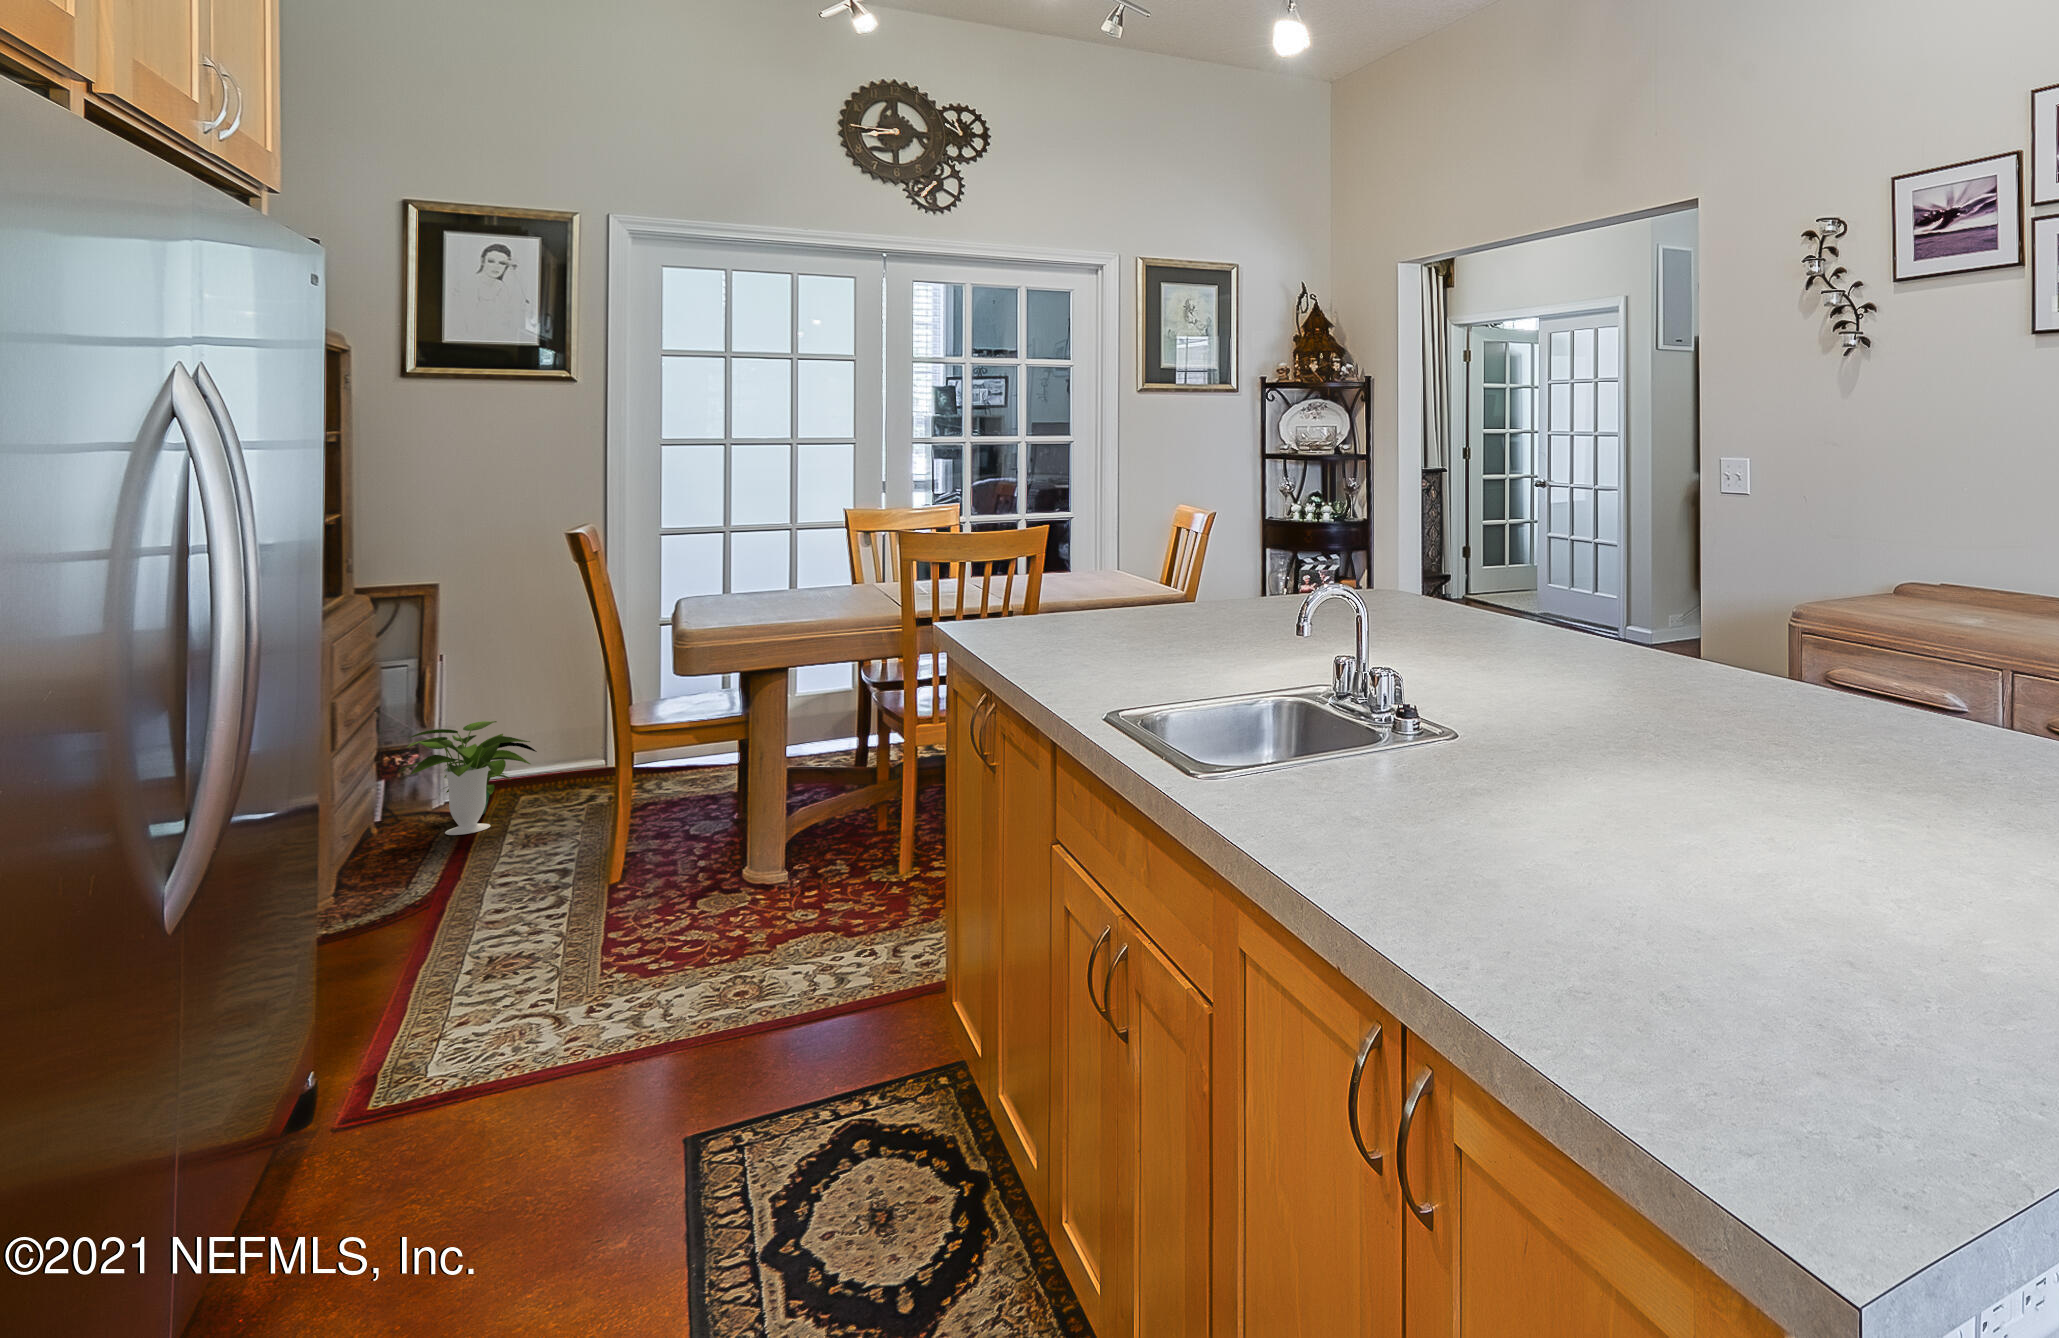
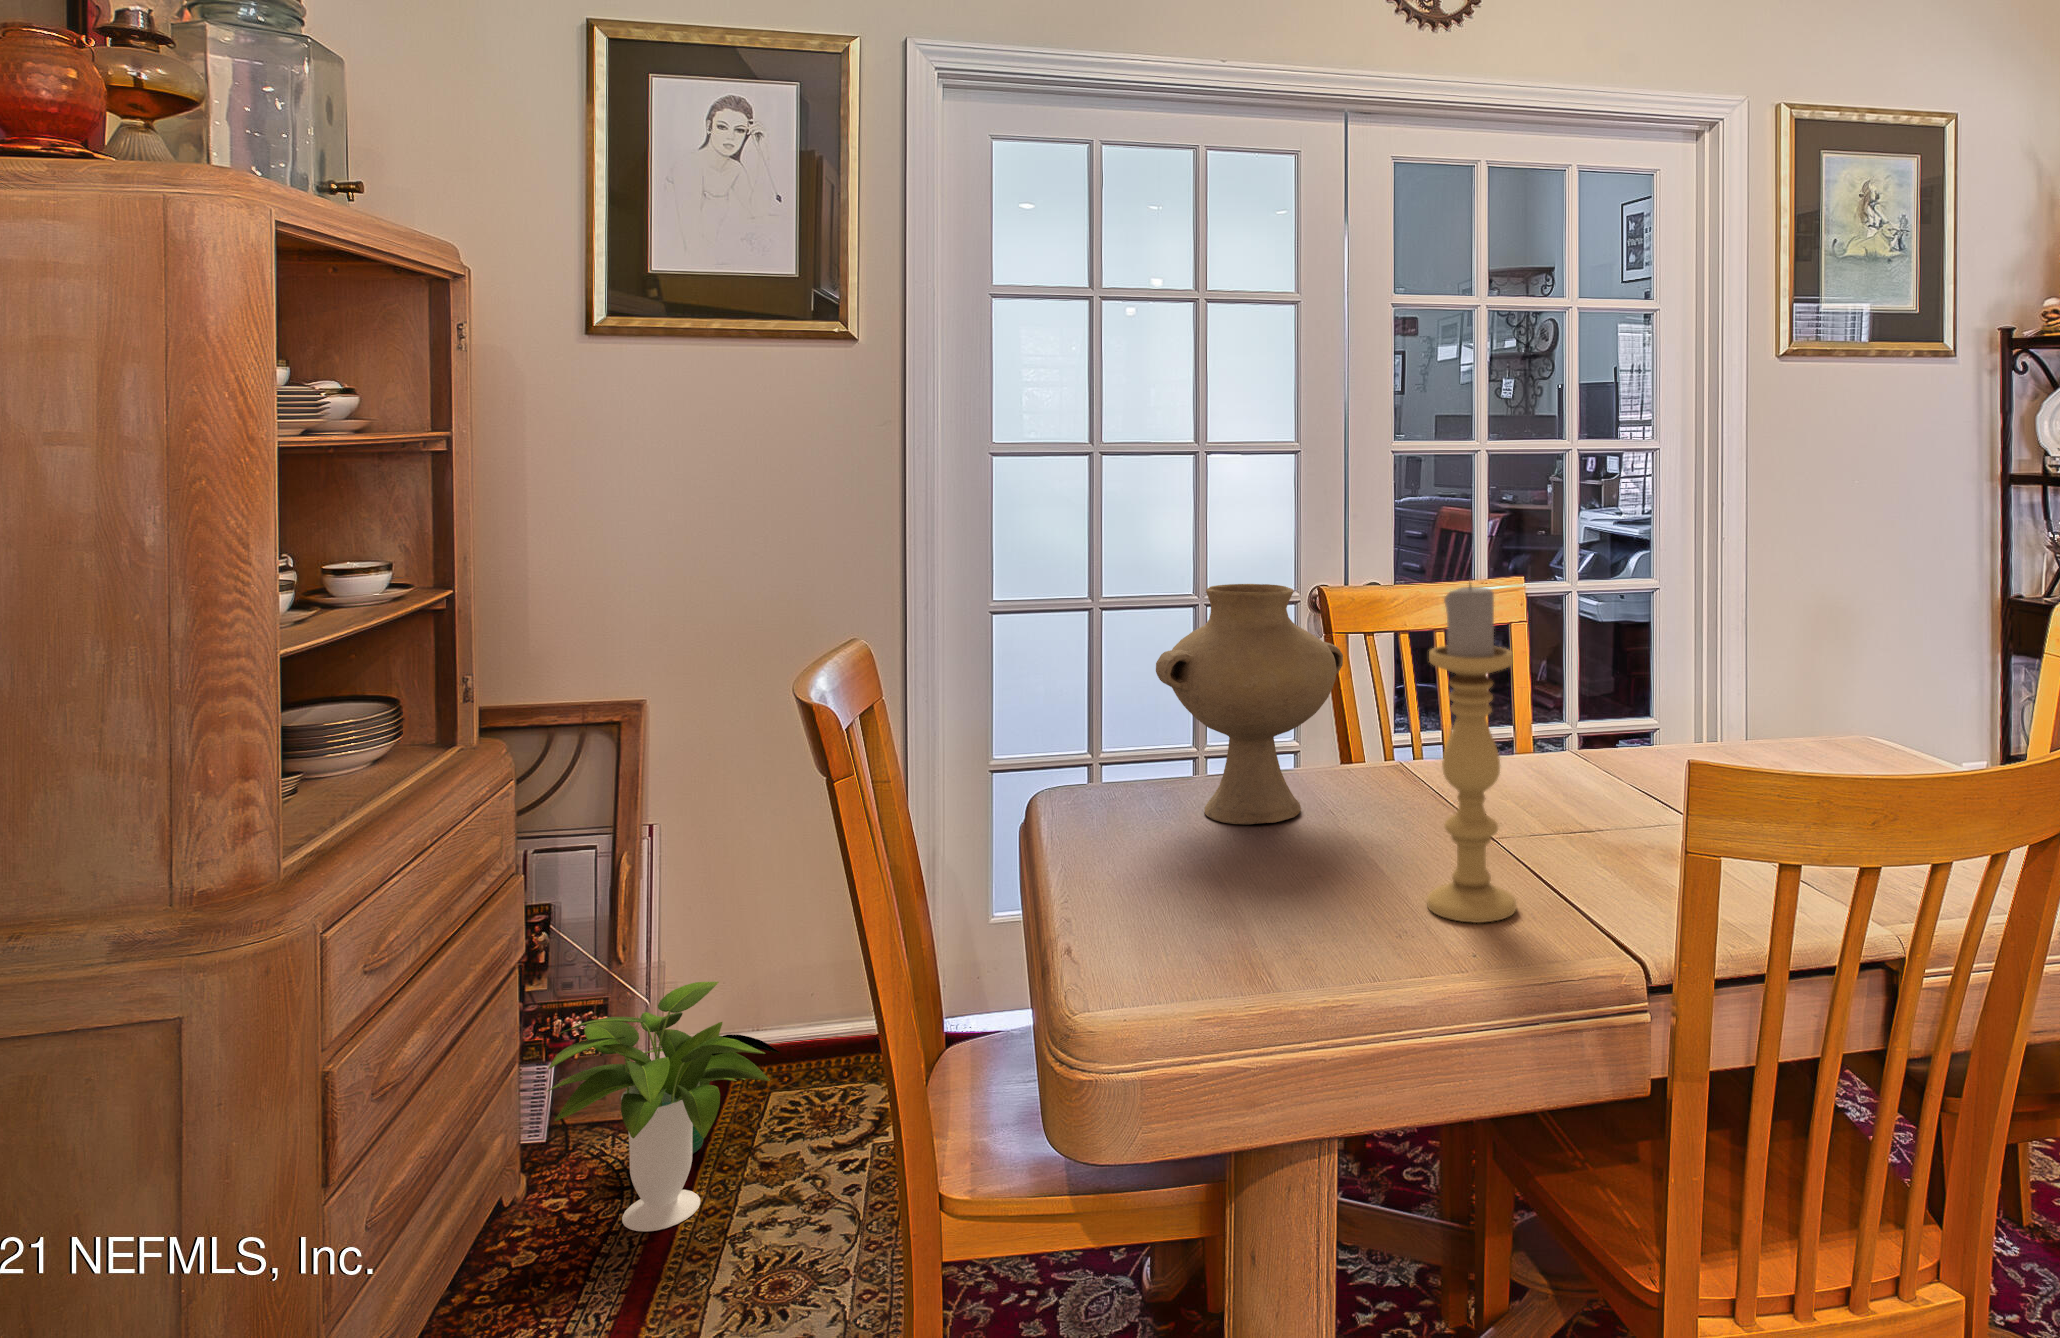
candle holder: none [846,475,882,600] -> present [1427,584,1516,923]
vase: none [740,491,835,591] -> present [1156,584,1343,825]

